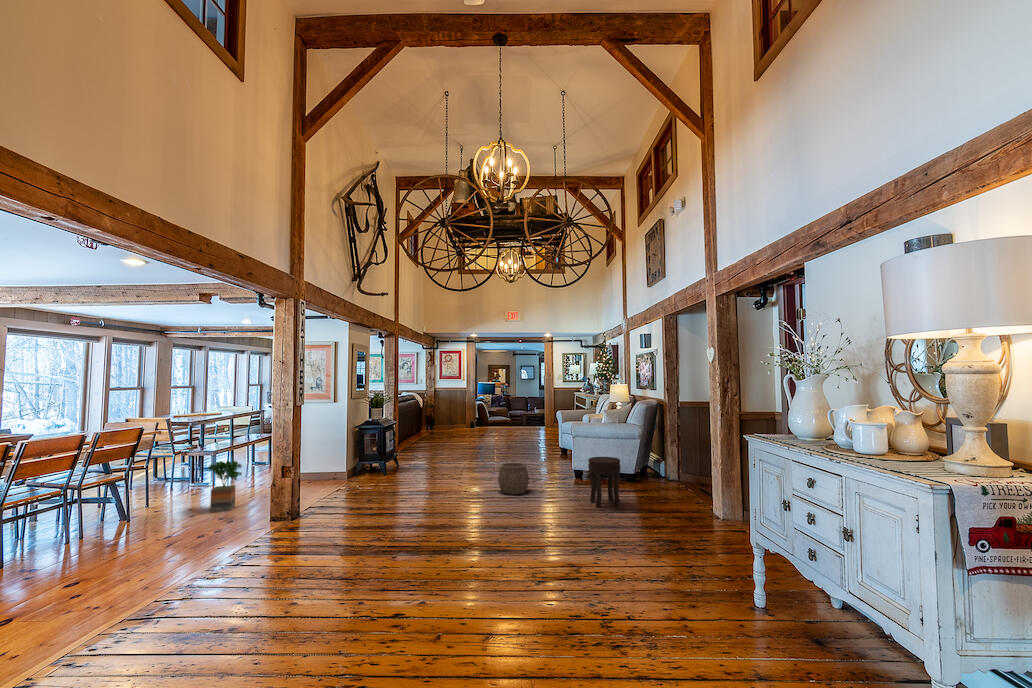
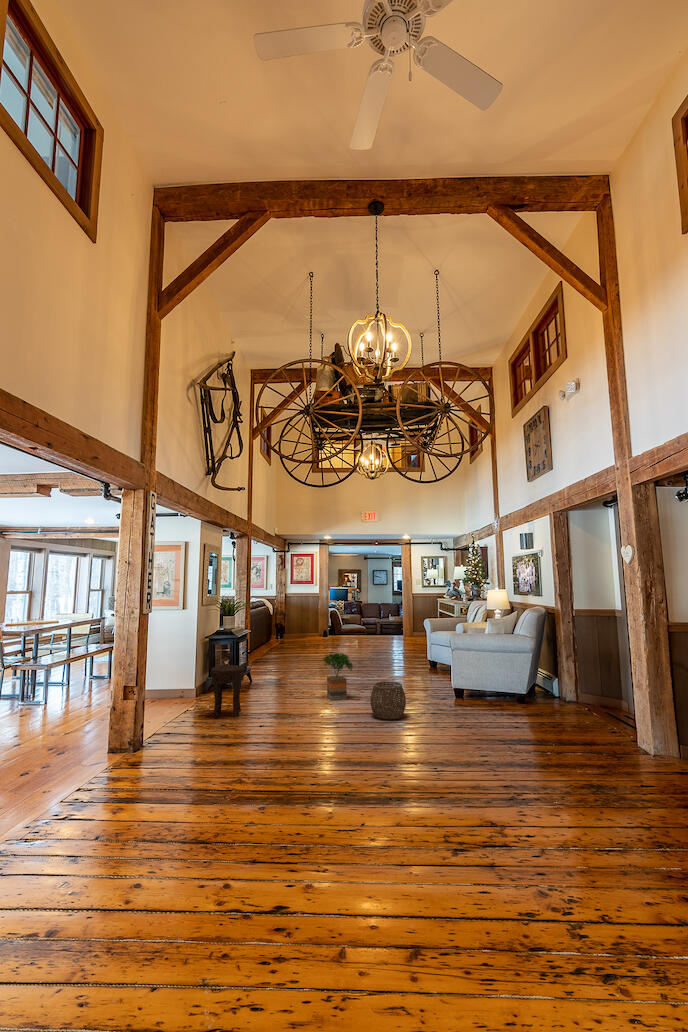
side table: present [588,457,621,508] -> present [211,665,244,718]
potted tree: present [208,461,242,512] -> present [323,653,353,700]

